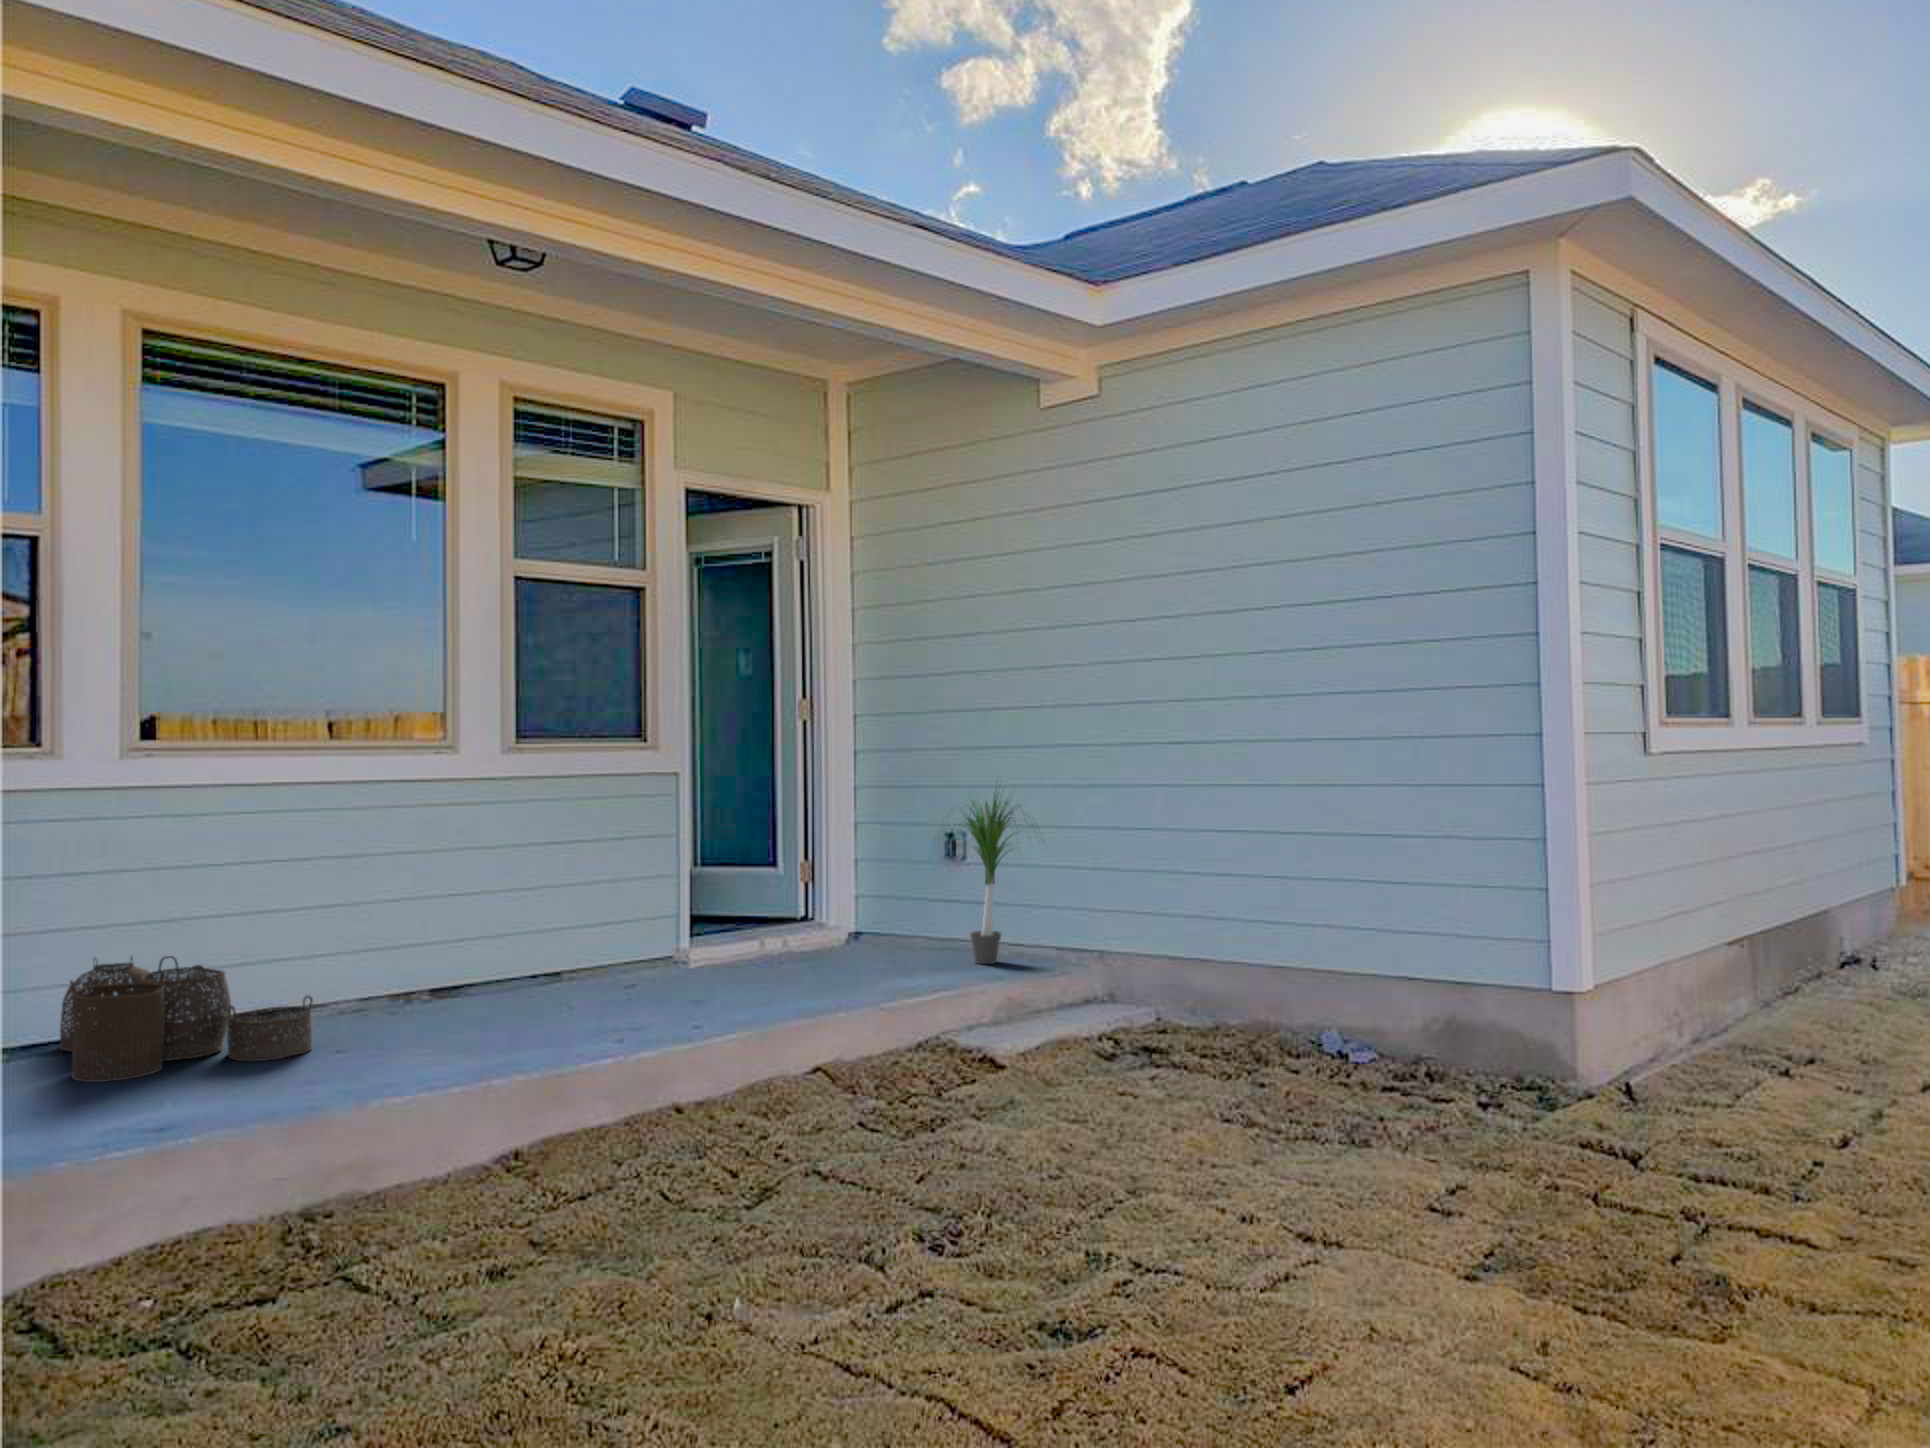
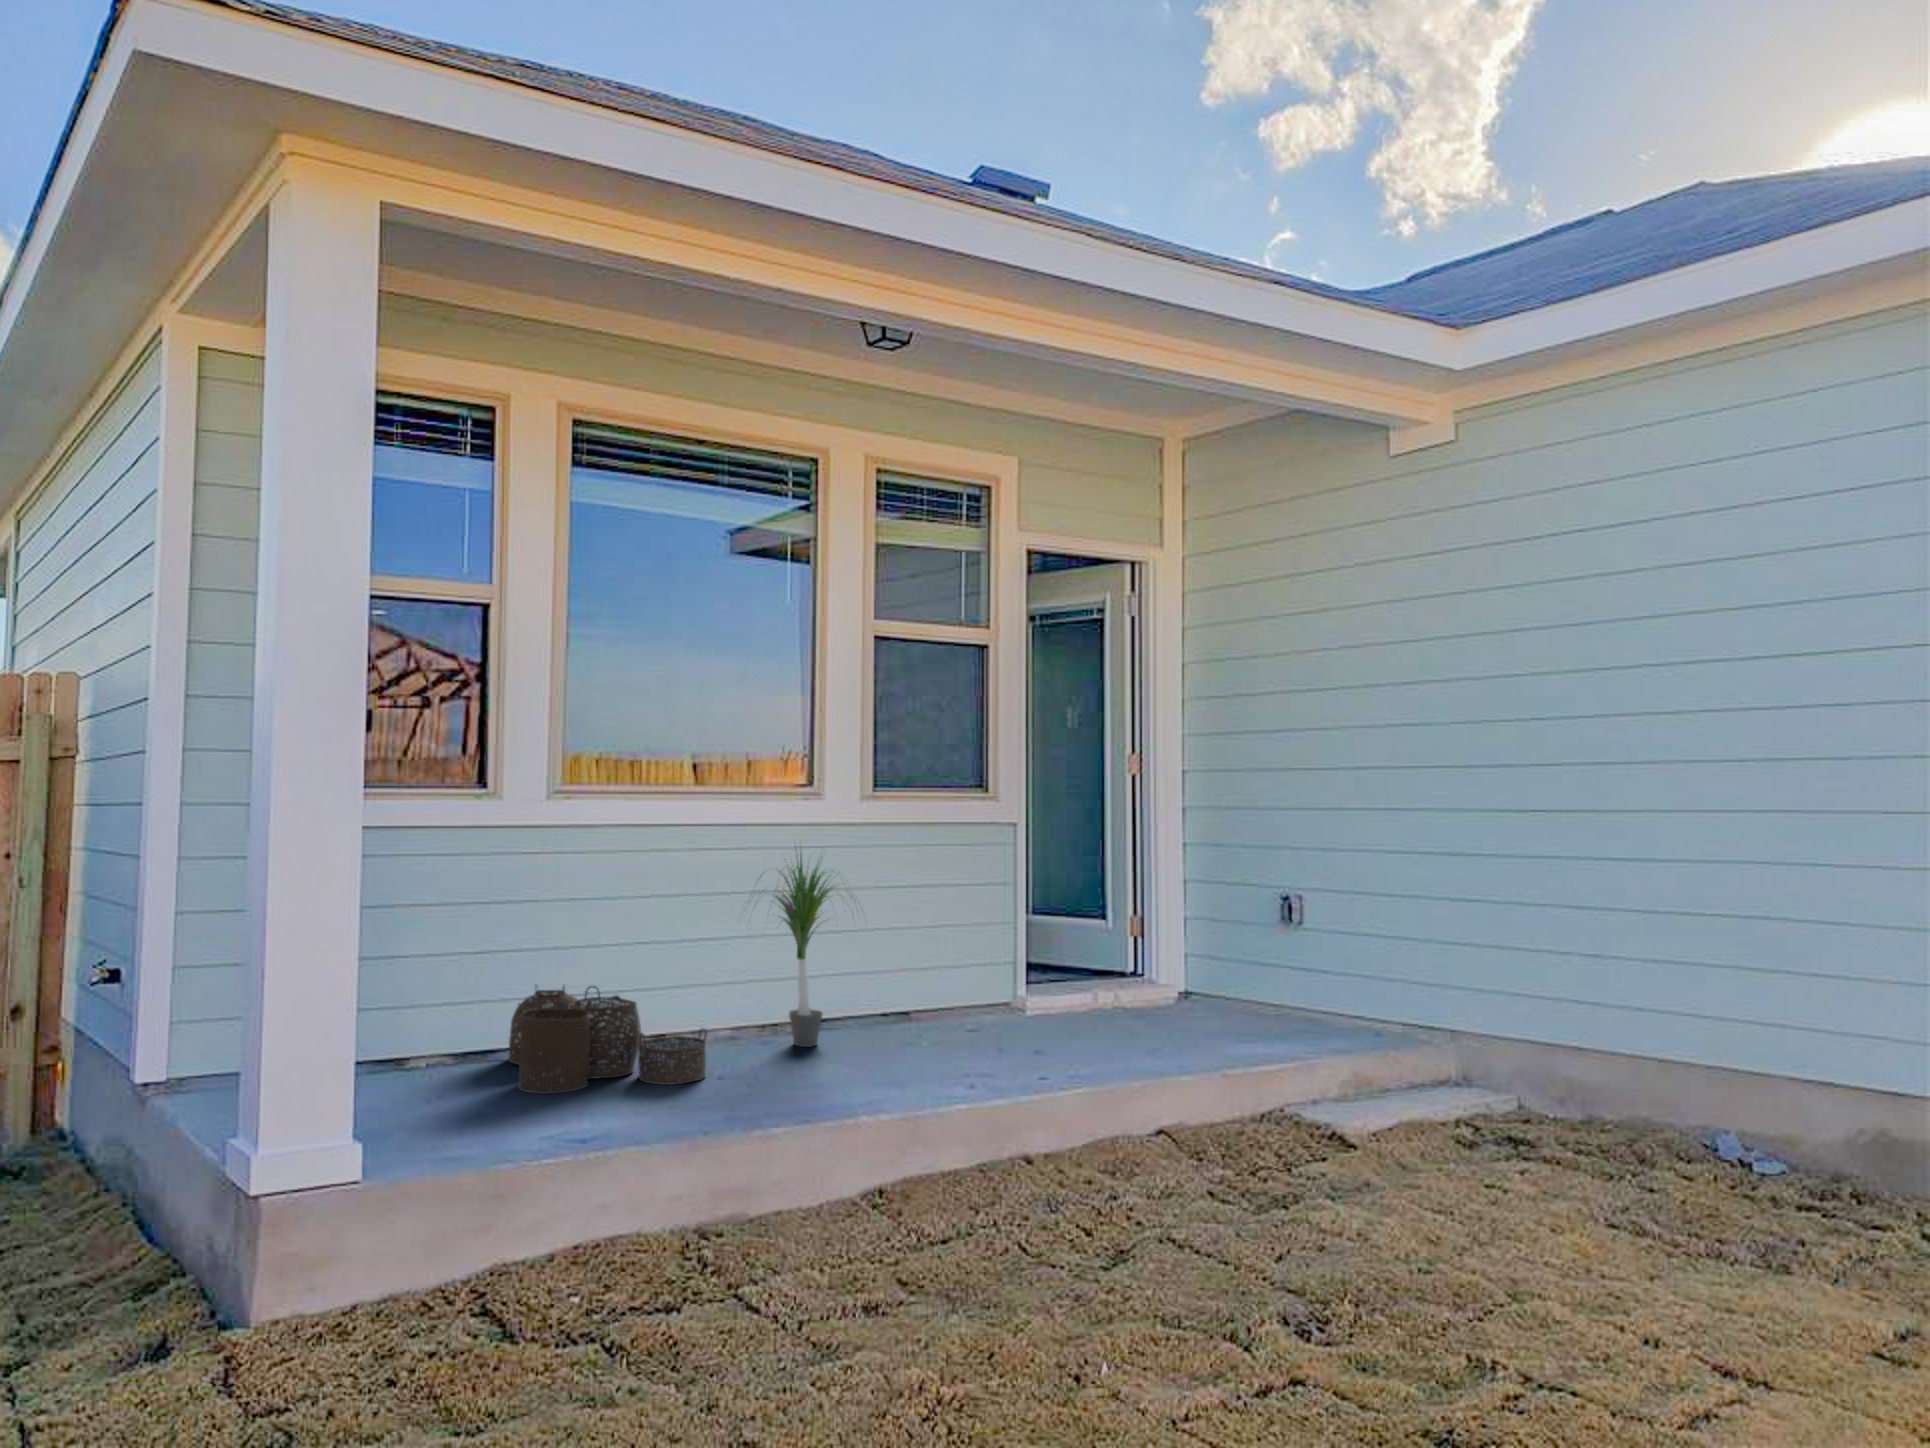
potted plant: present [940,785,1039,964] -> present [750,849,852,1047]

